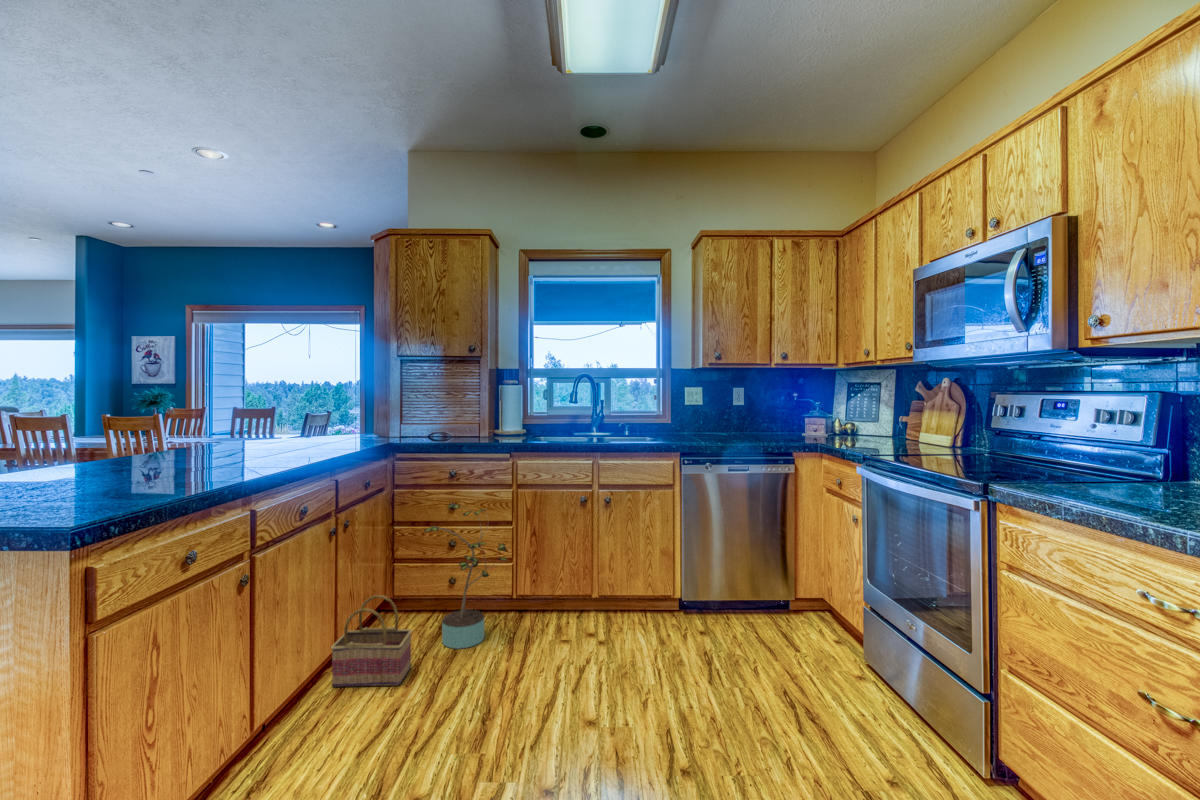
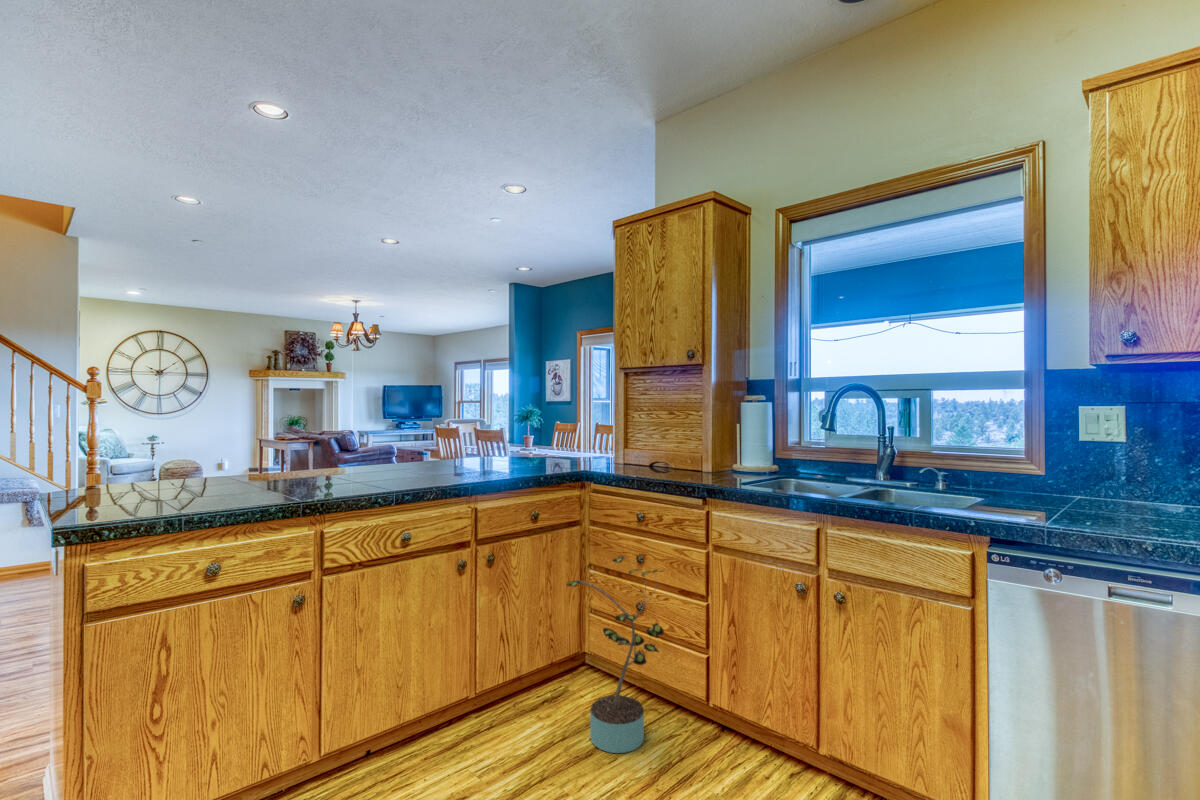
basket: present [331,595,412,687] -> none [455,646,534,767]

